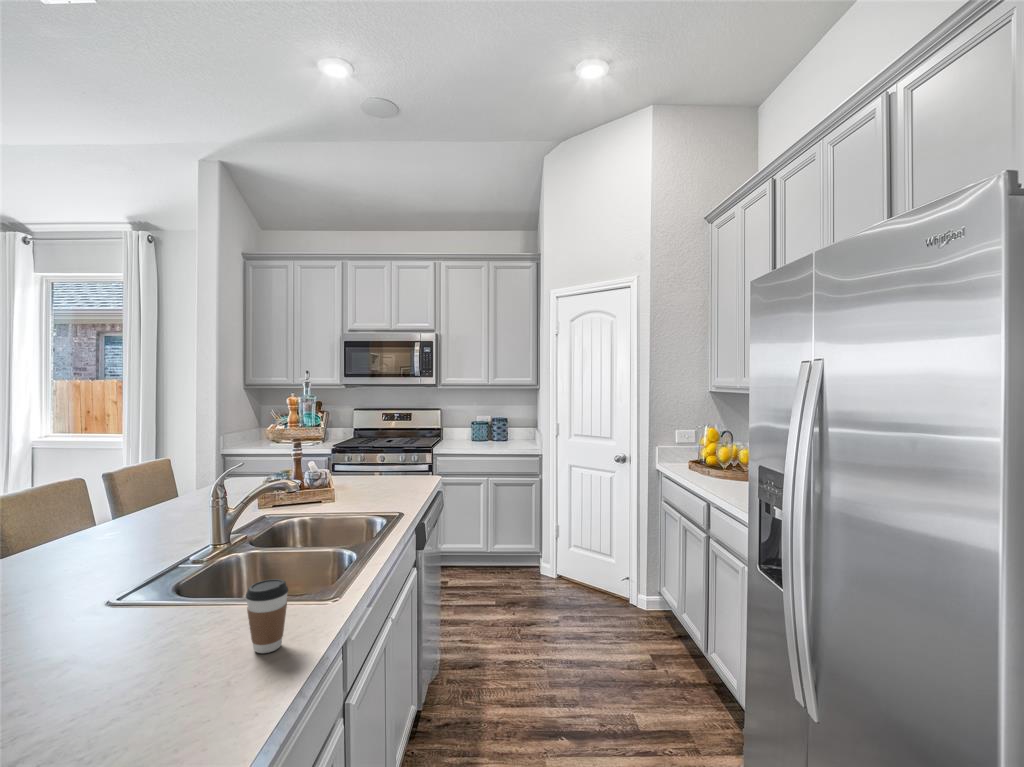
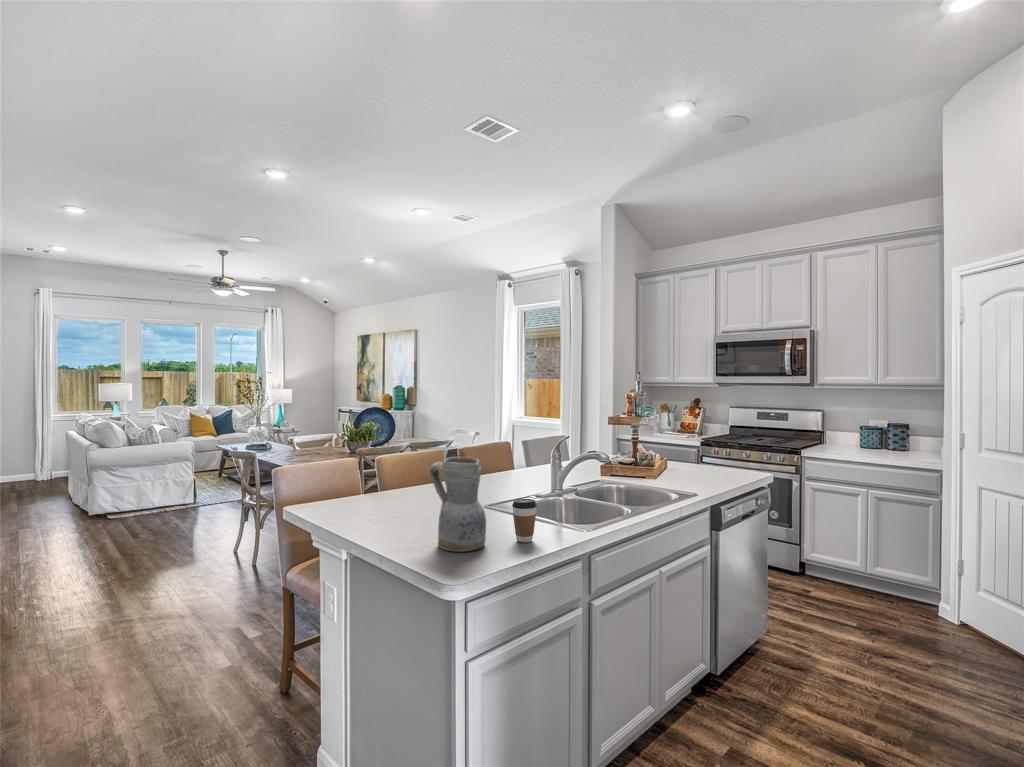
ceramic pitcher: none [81,534,212,724] -> present [430,457,486,552]

